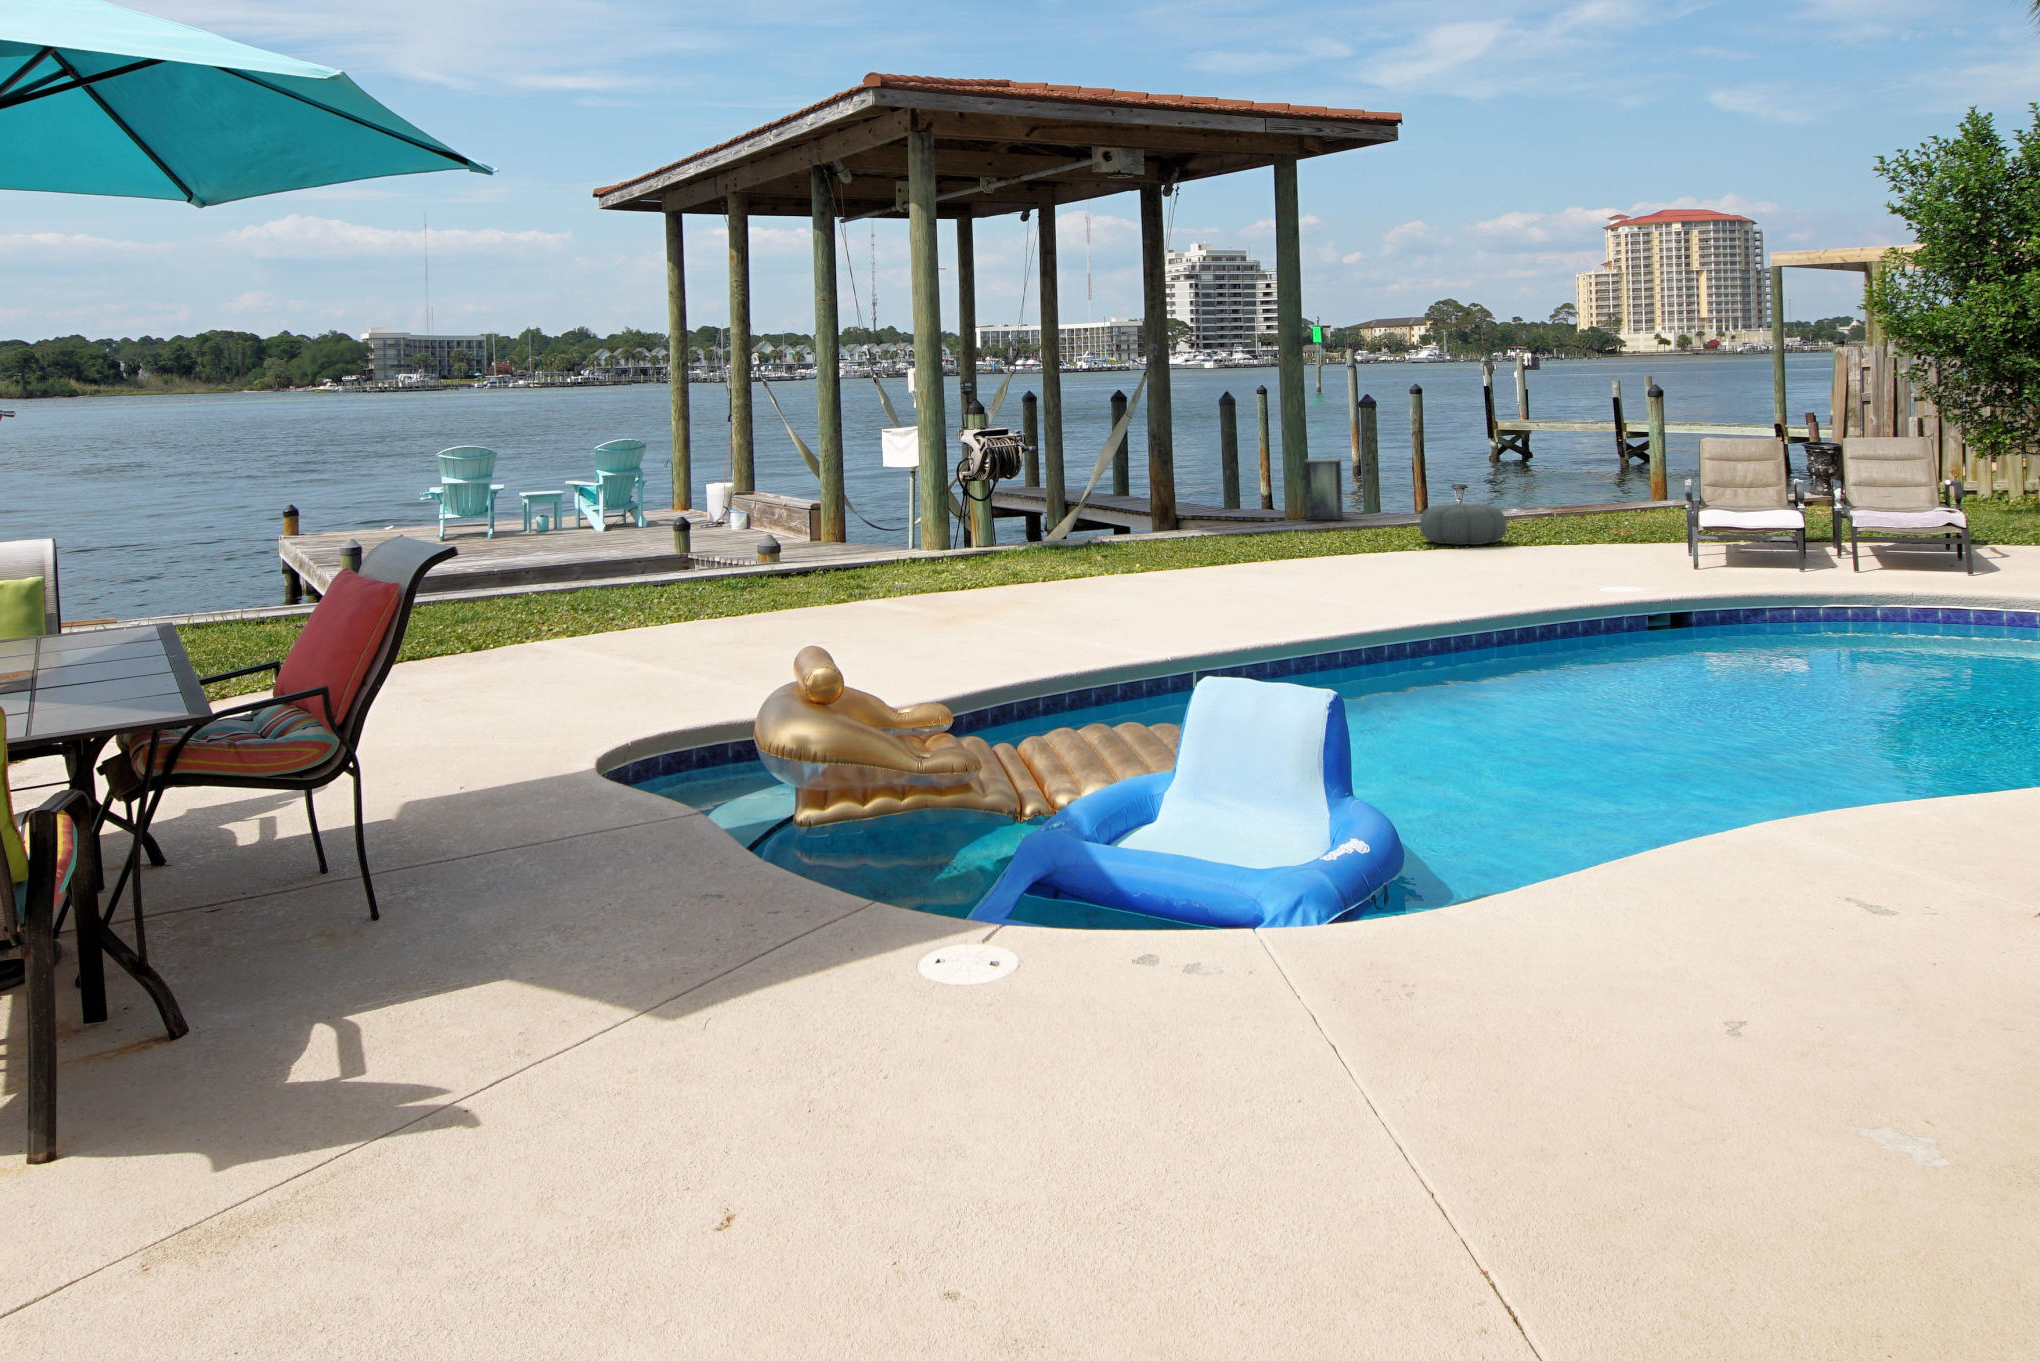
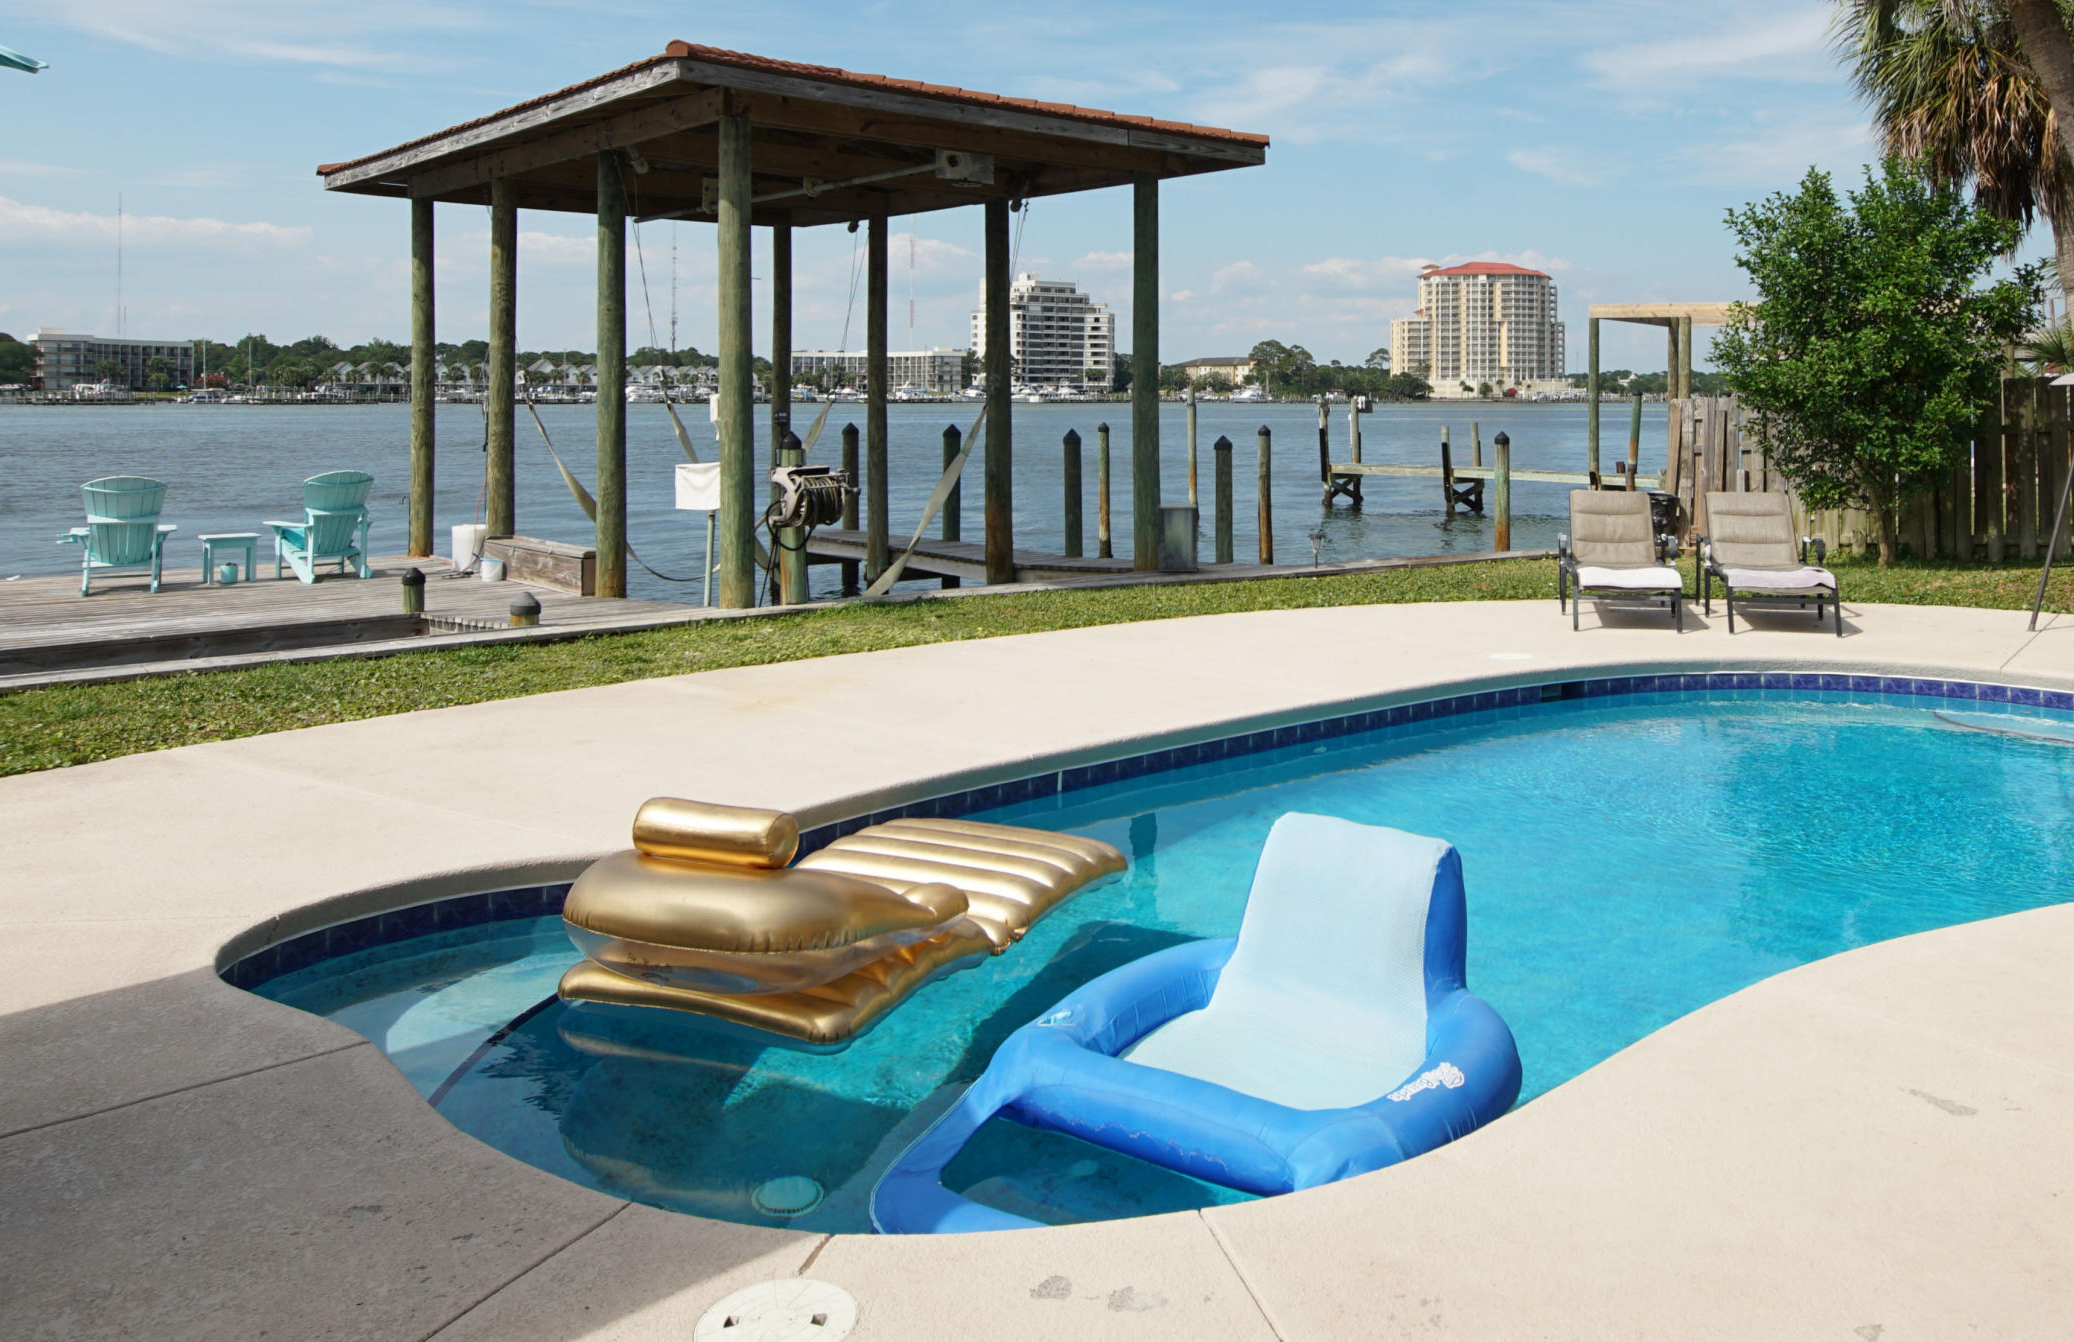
pouf: present [1420,504,1507,545] -> none [1285,558,1376,603]

